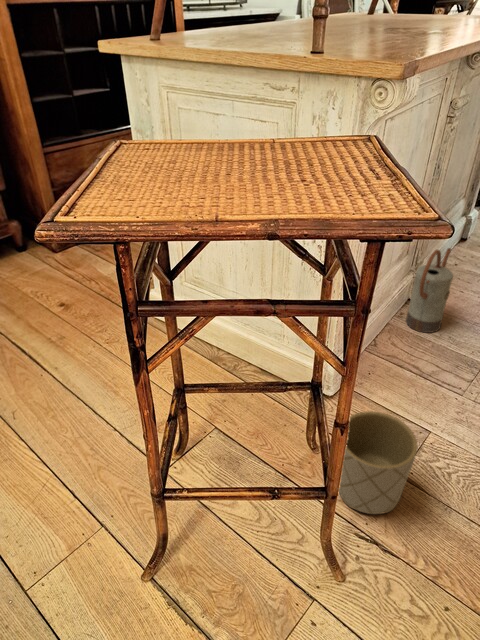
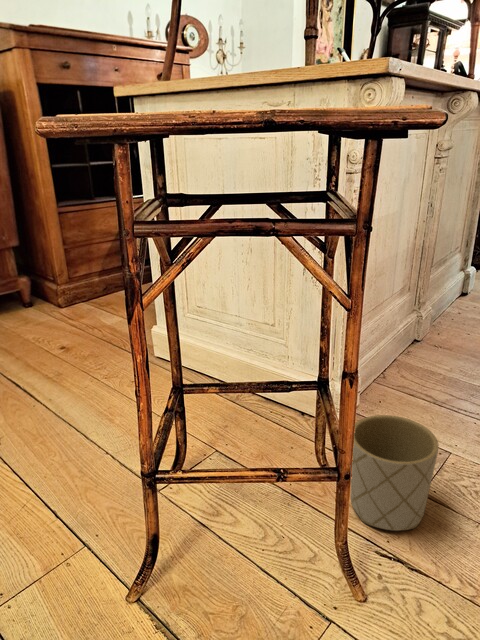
watering can: present [406,248,453,333] -> none [413,278,458,367]

